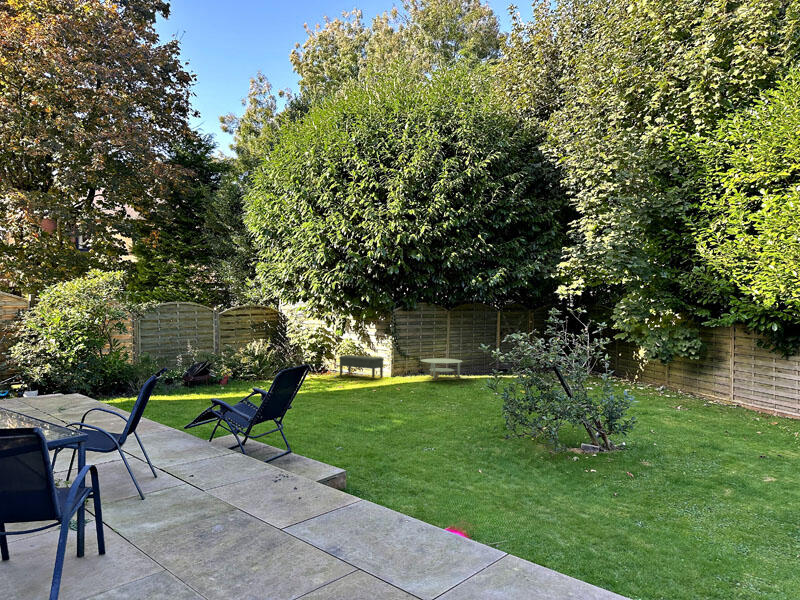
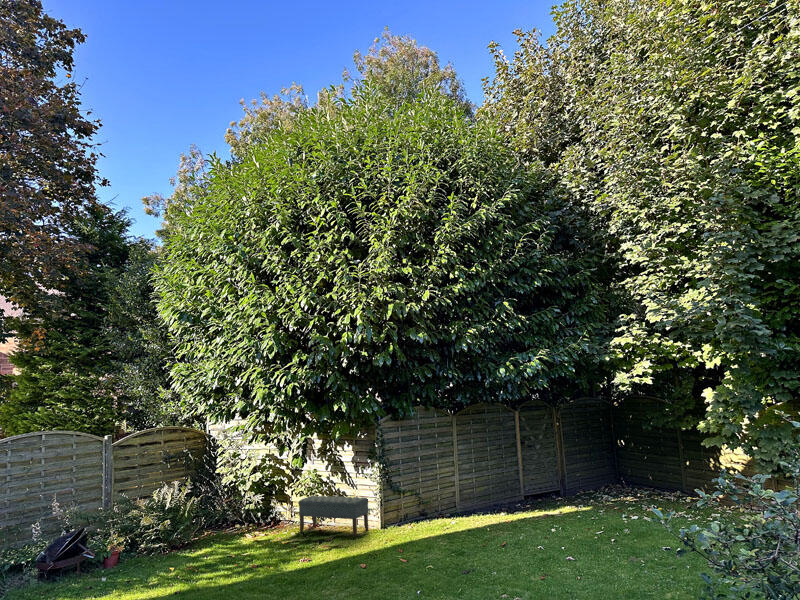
round table: present [421,358,462,380] -> none [425,489,489,530]

